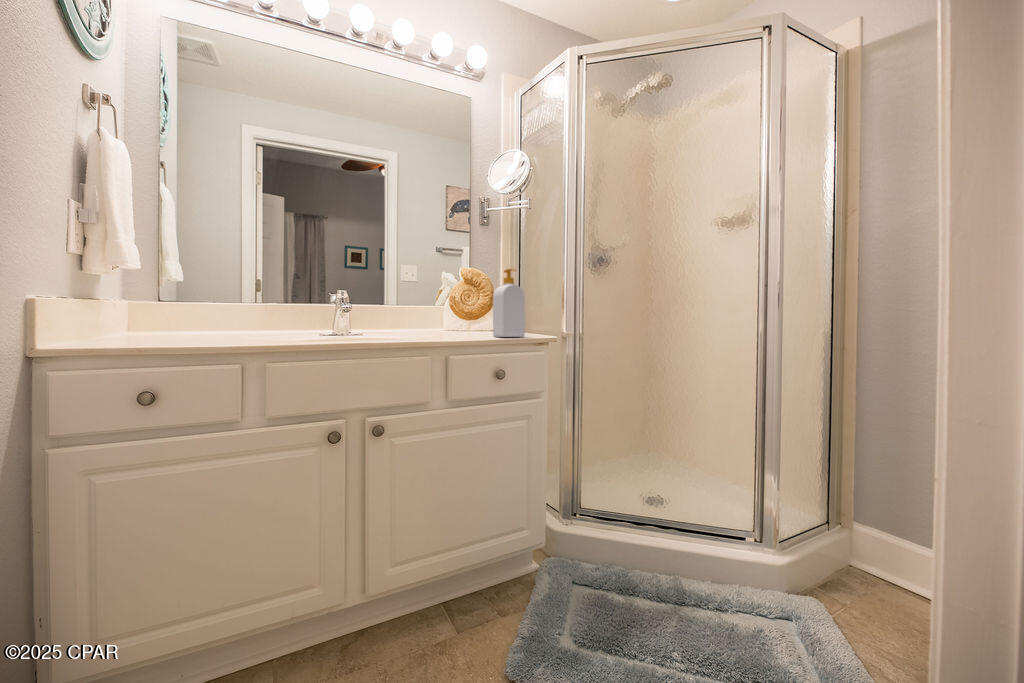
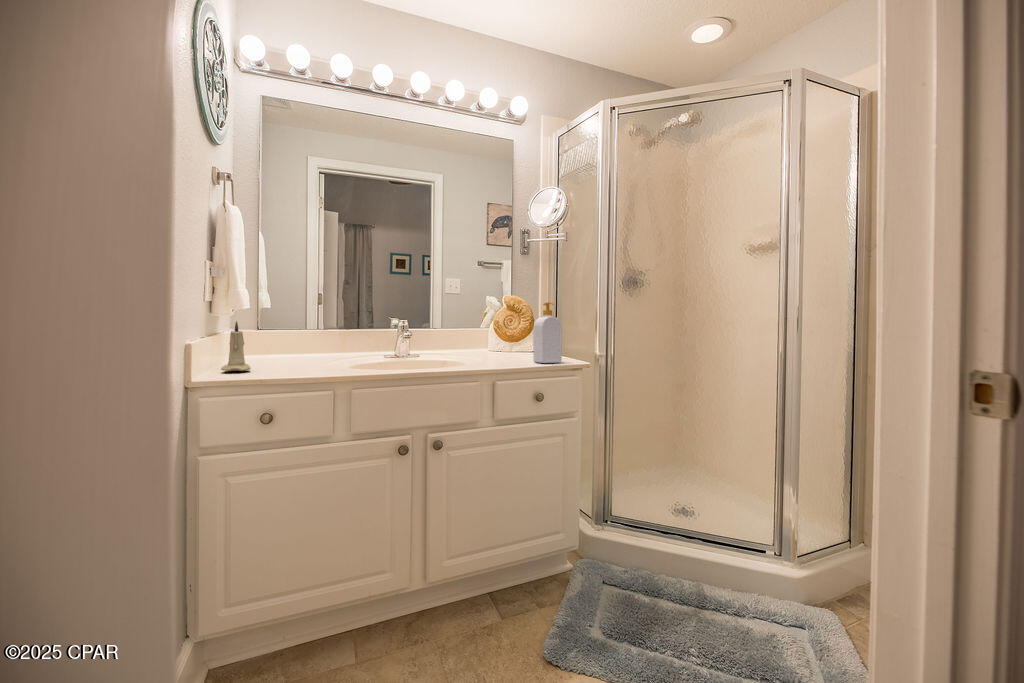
candle: none [94,278,137,341] -> present [221,321,251,371]

